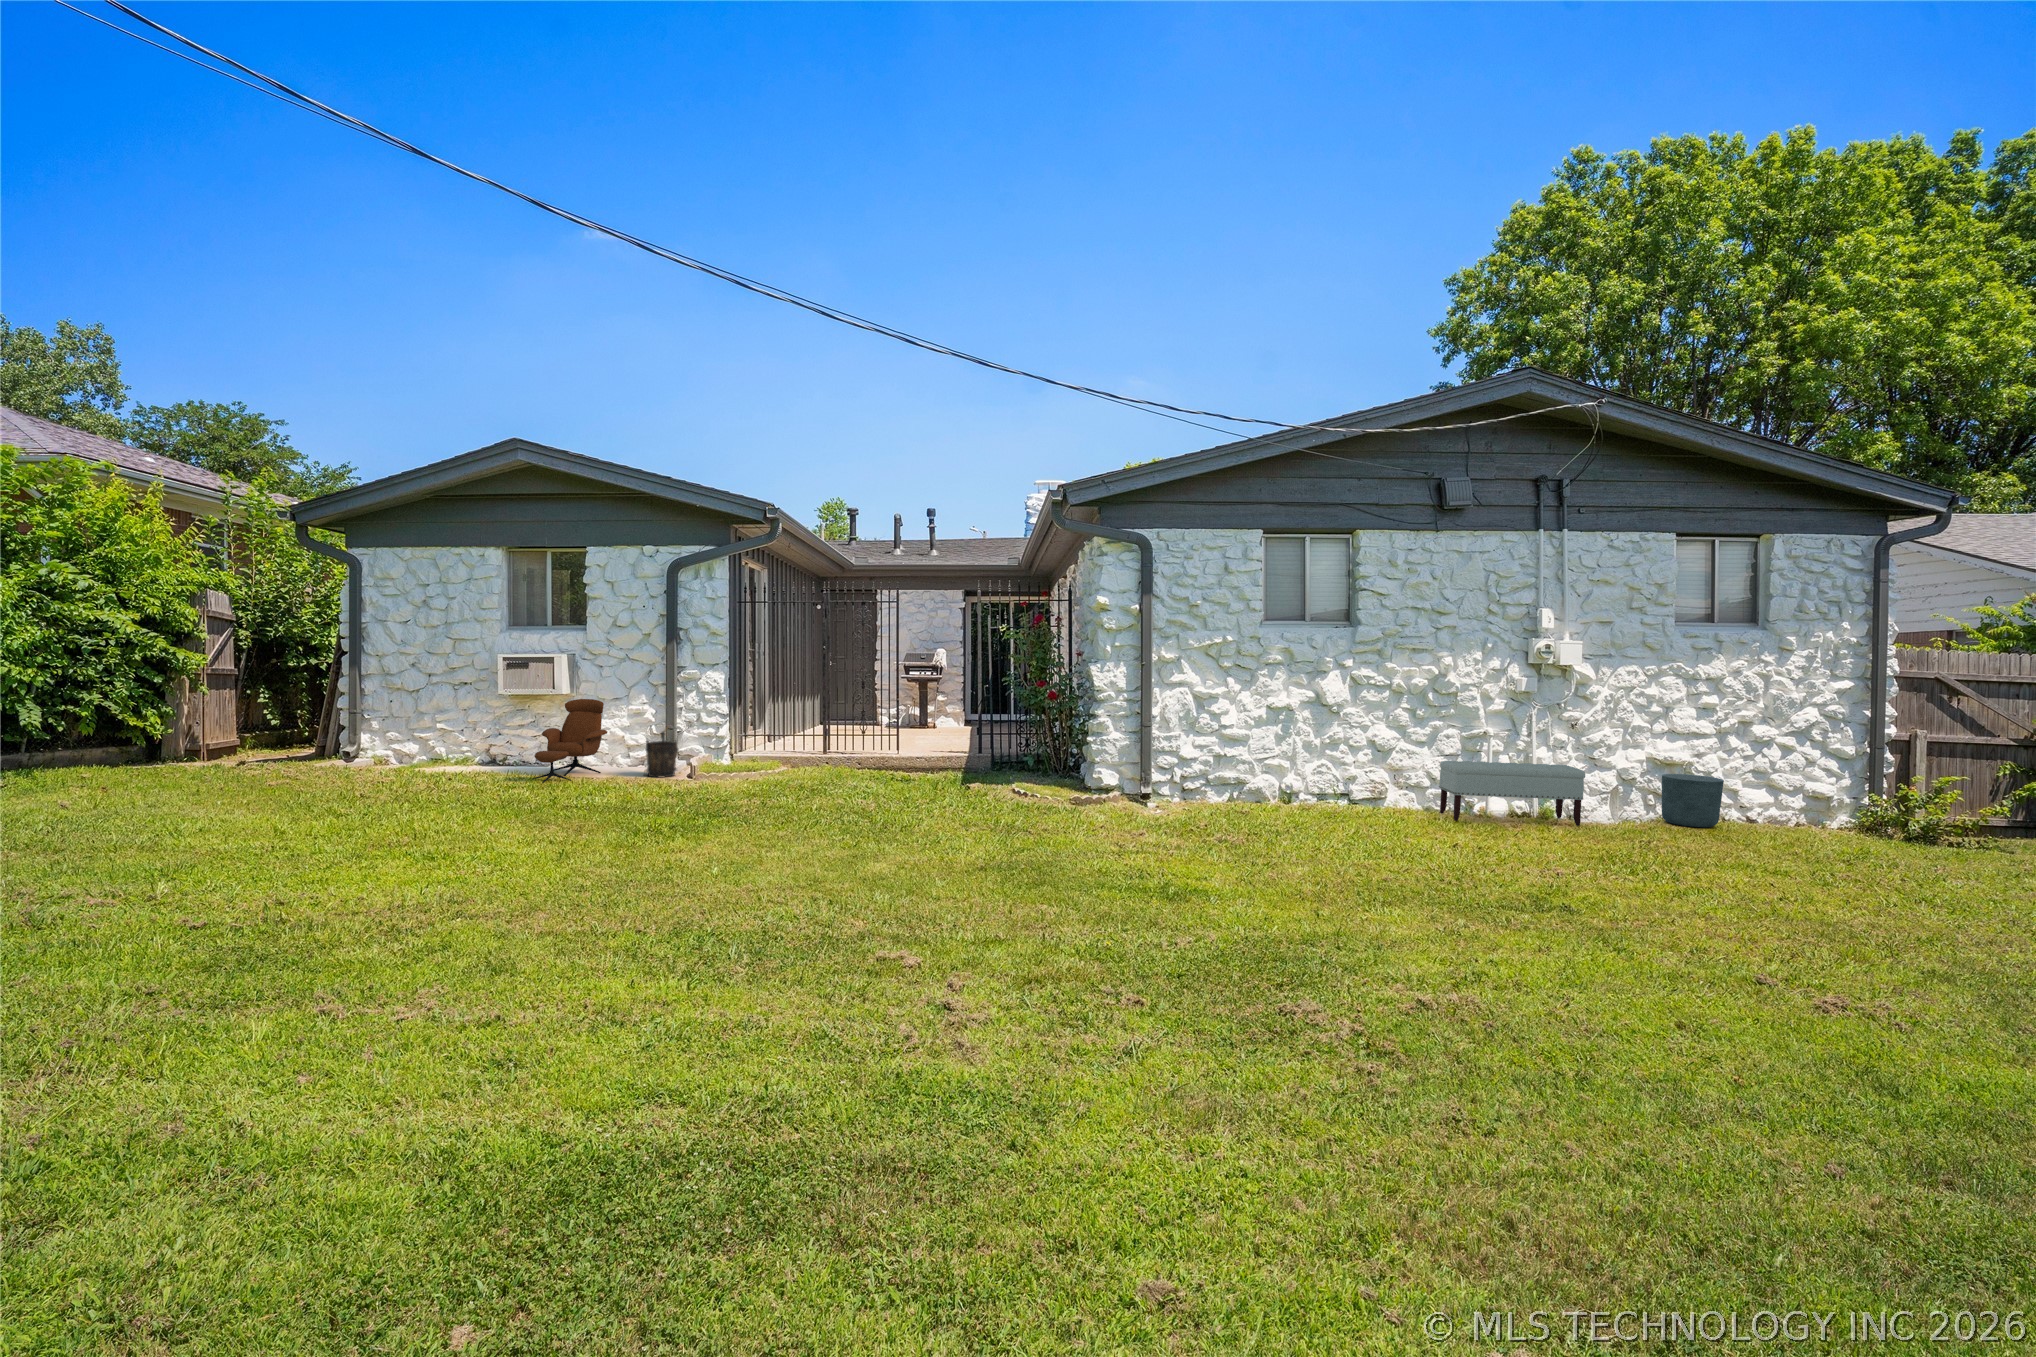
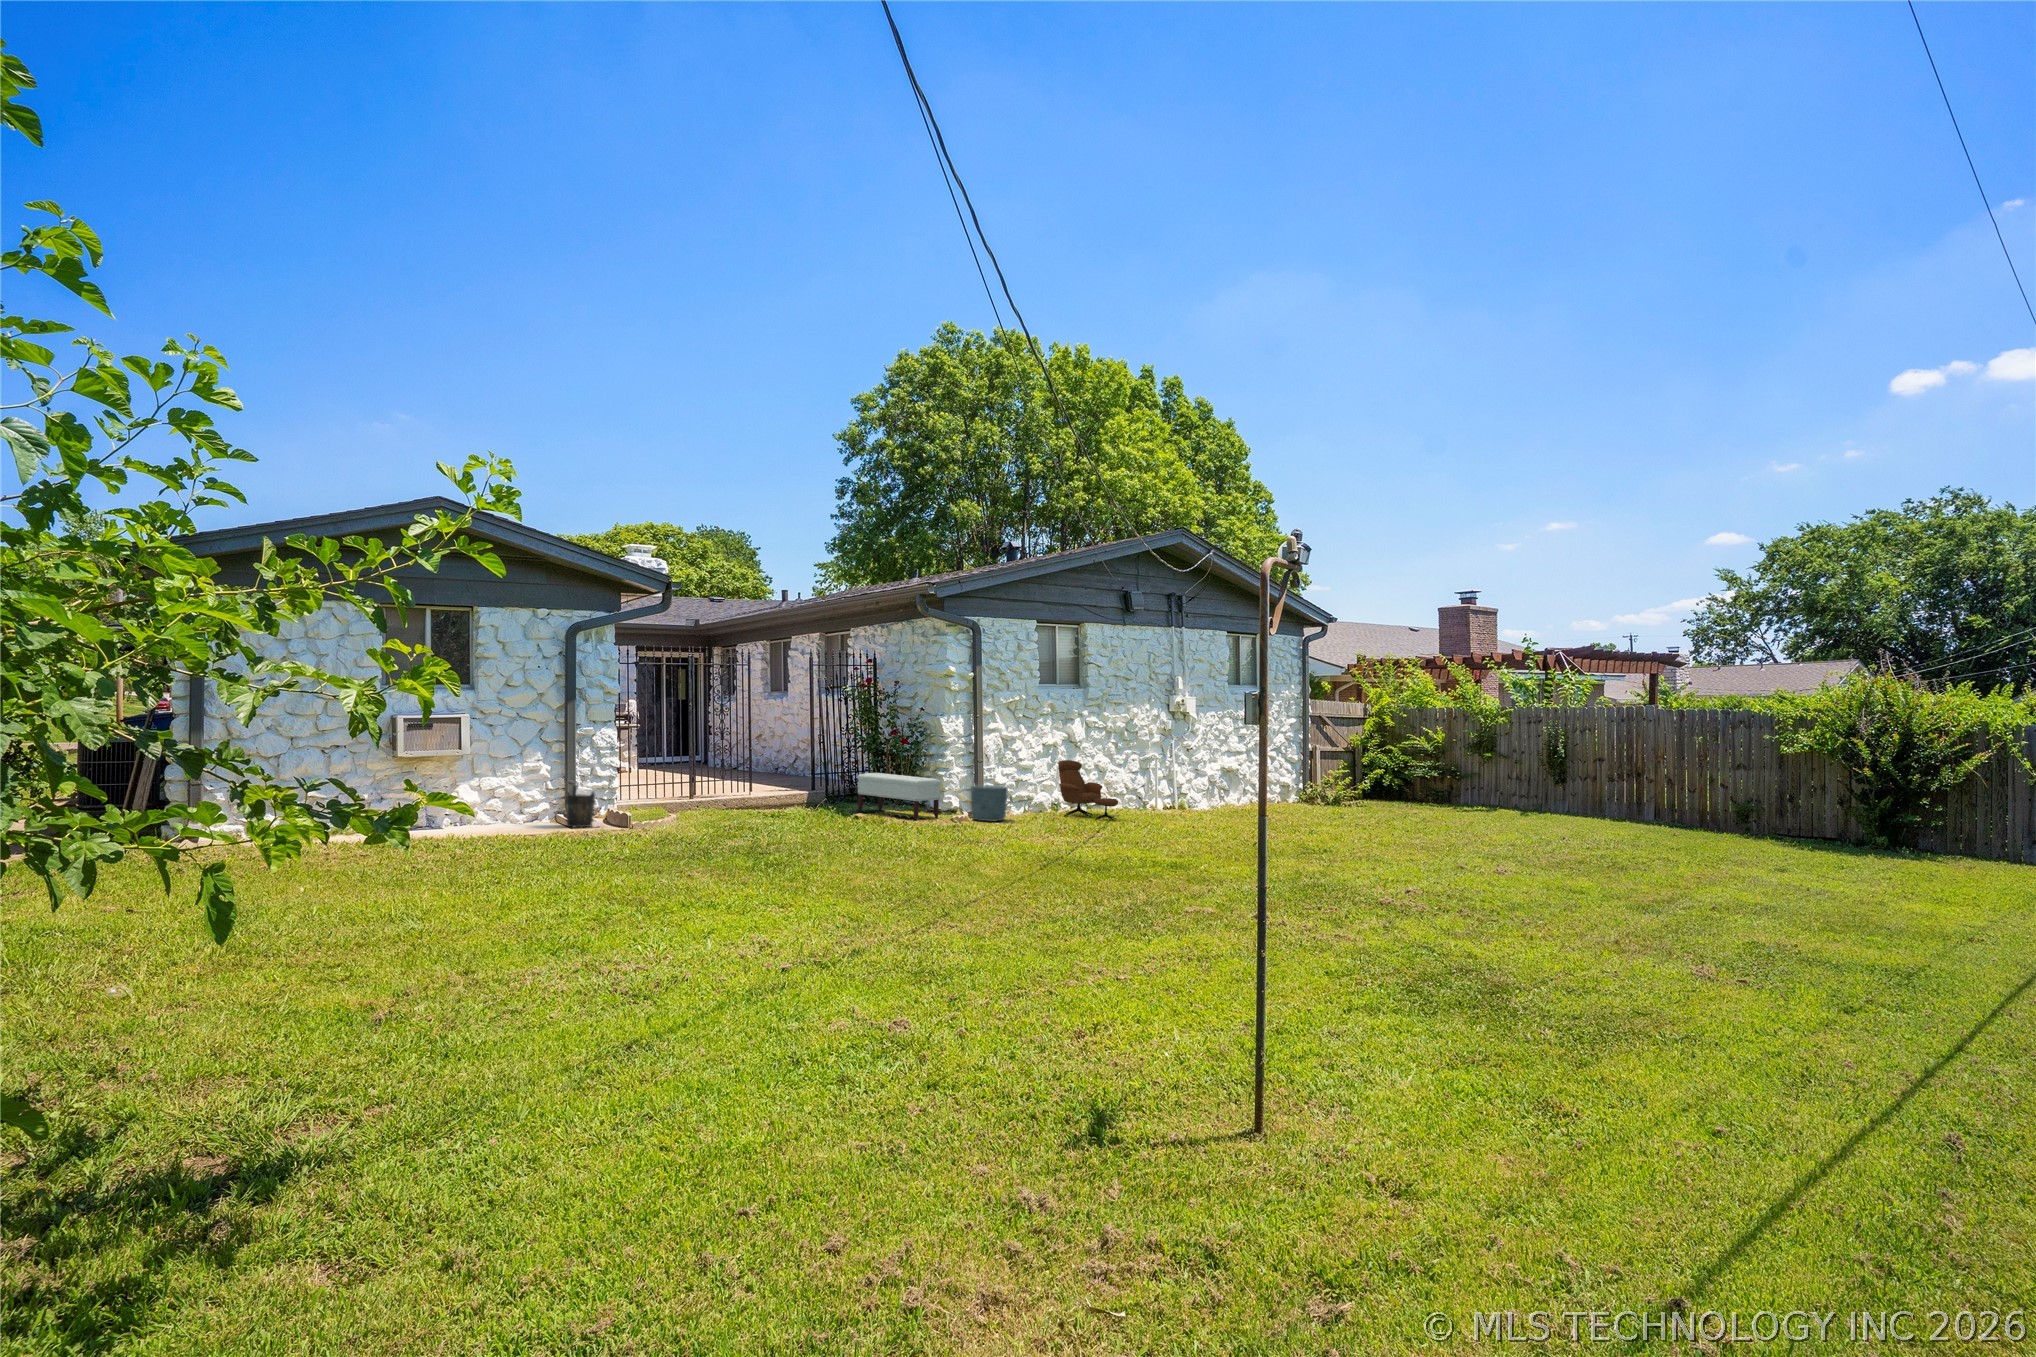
lounge chair: present [532,699,607,783] -> present [1058,760,1118,821]
bench: present [1439,761,1585,826] -> present [858,773,941,820]
planter: present [1662,774,1724,827] -> present [971,785,1008,821]

